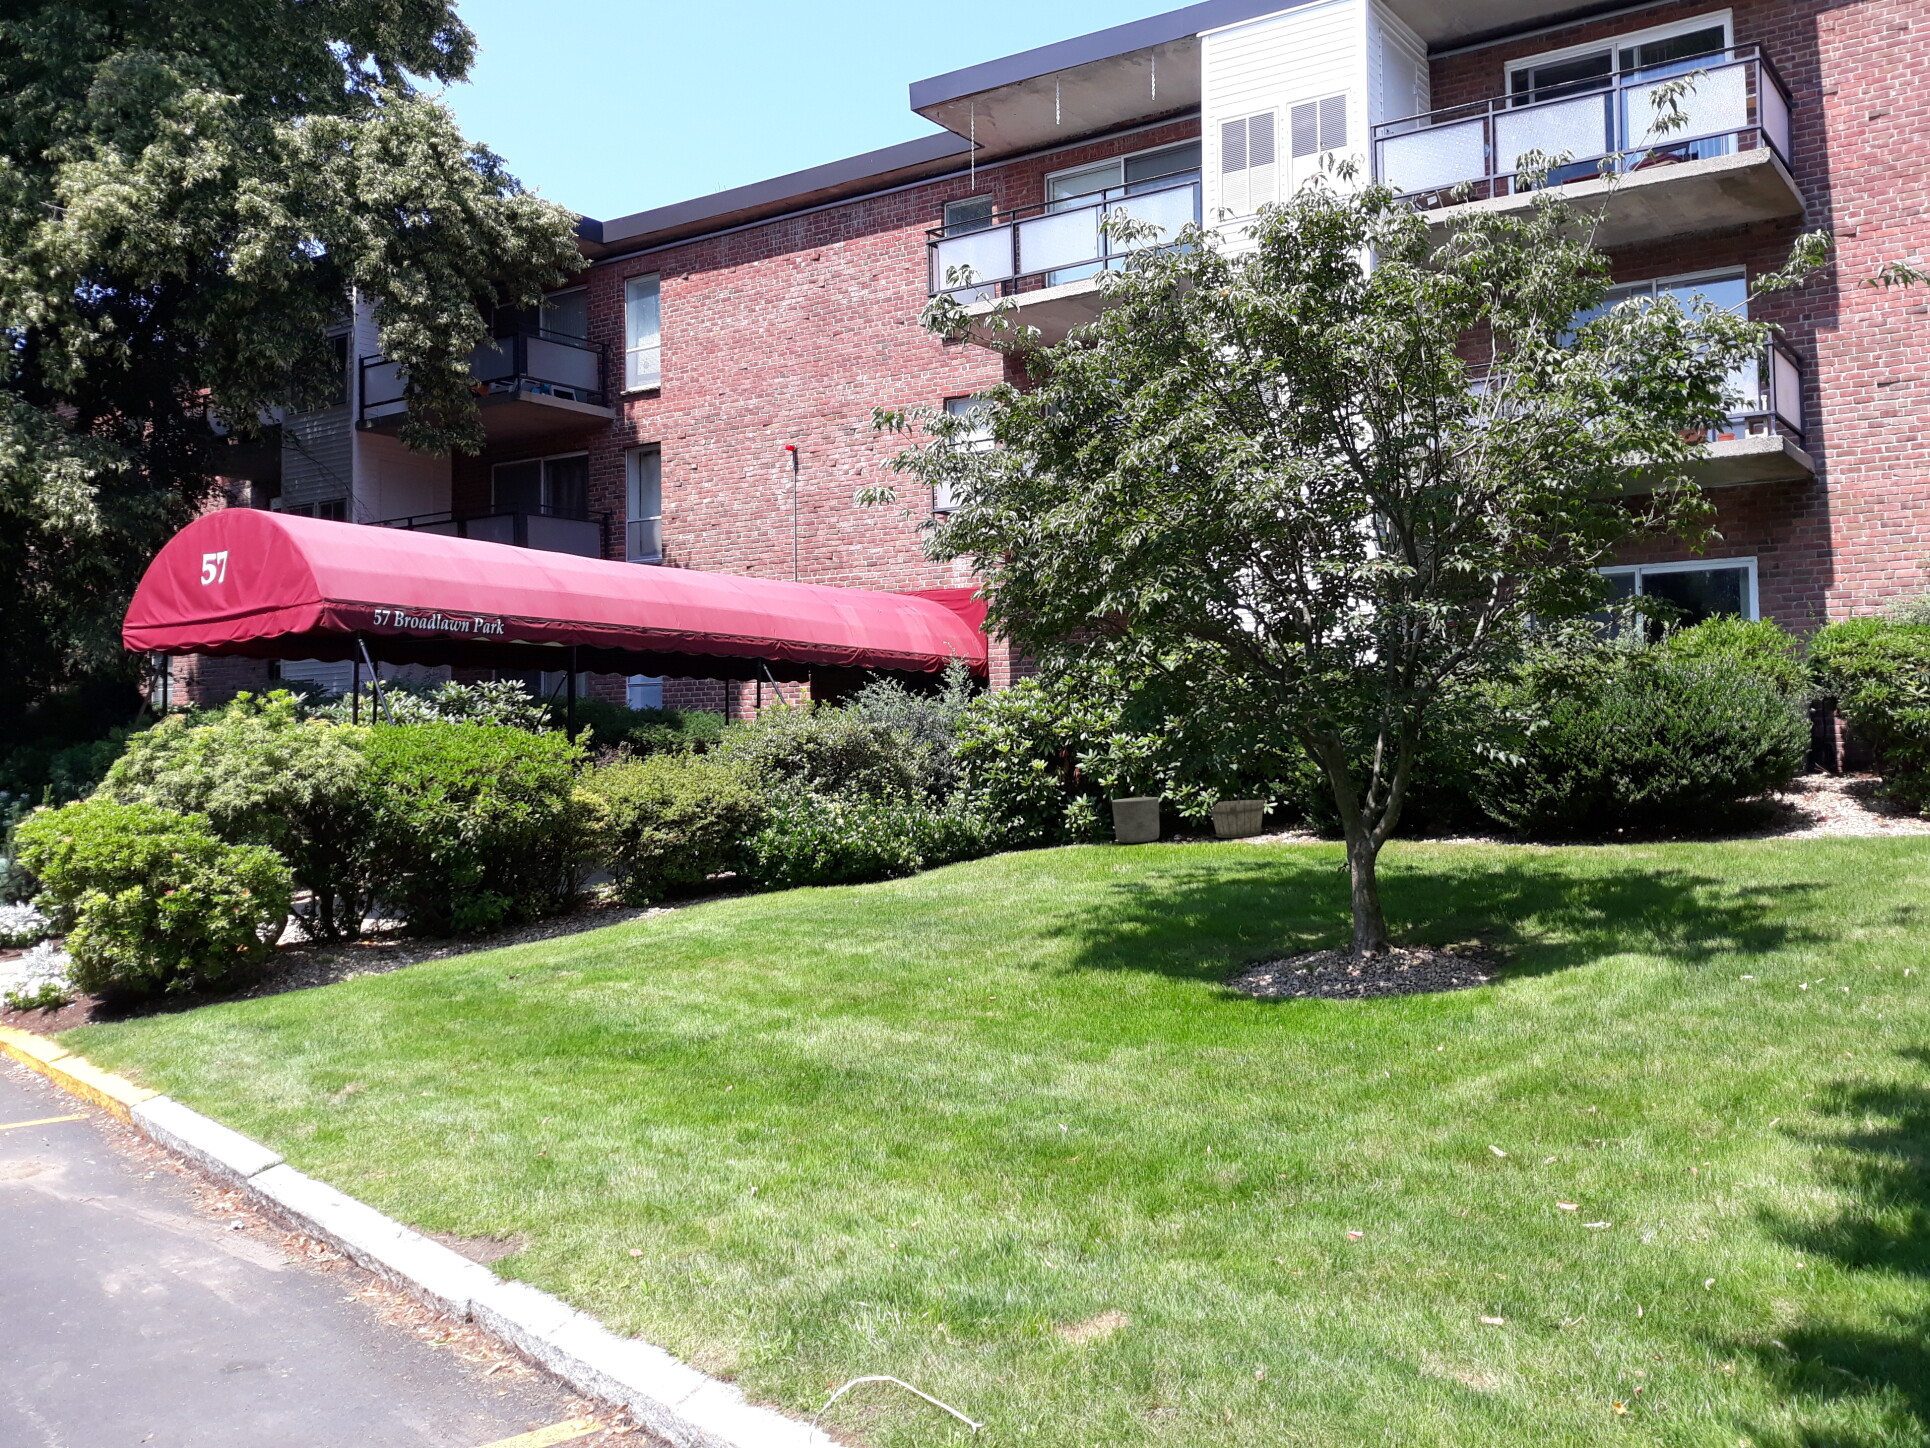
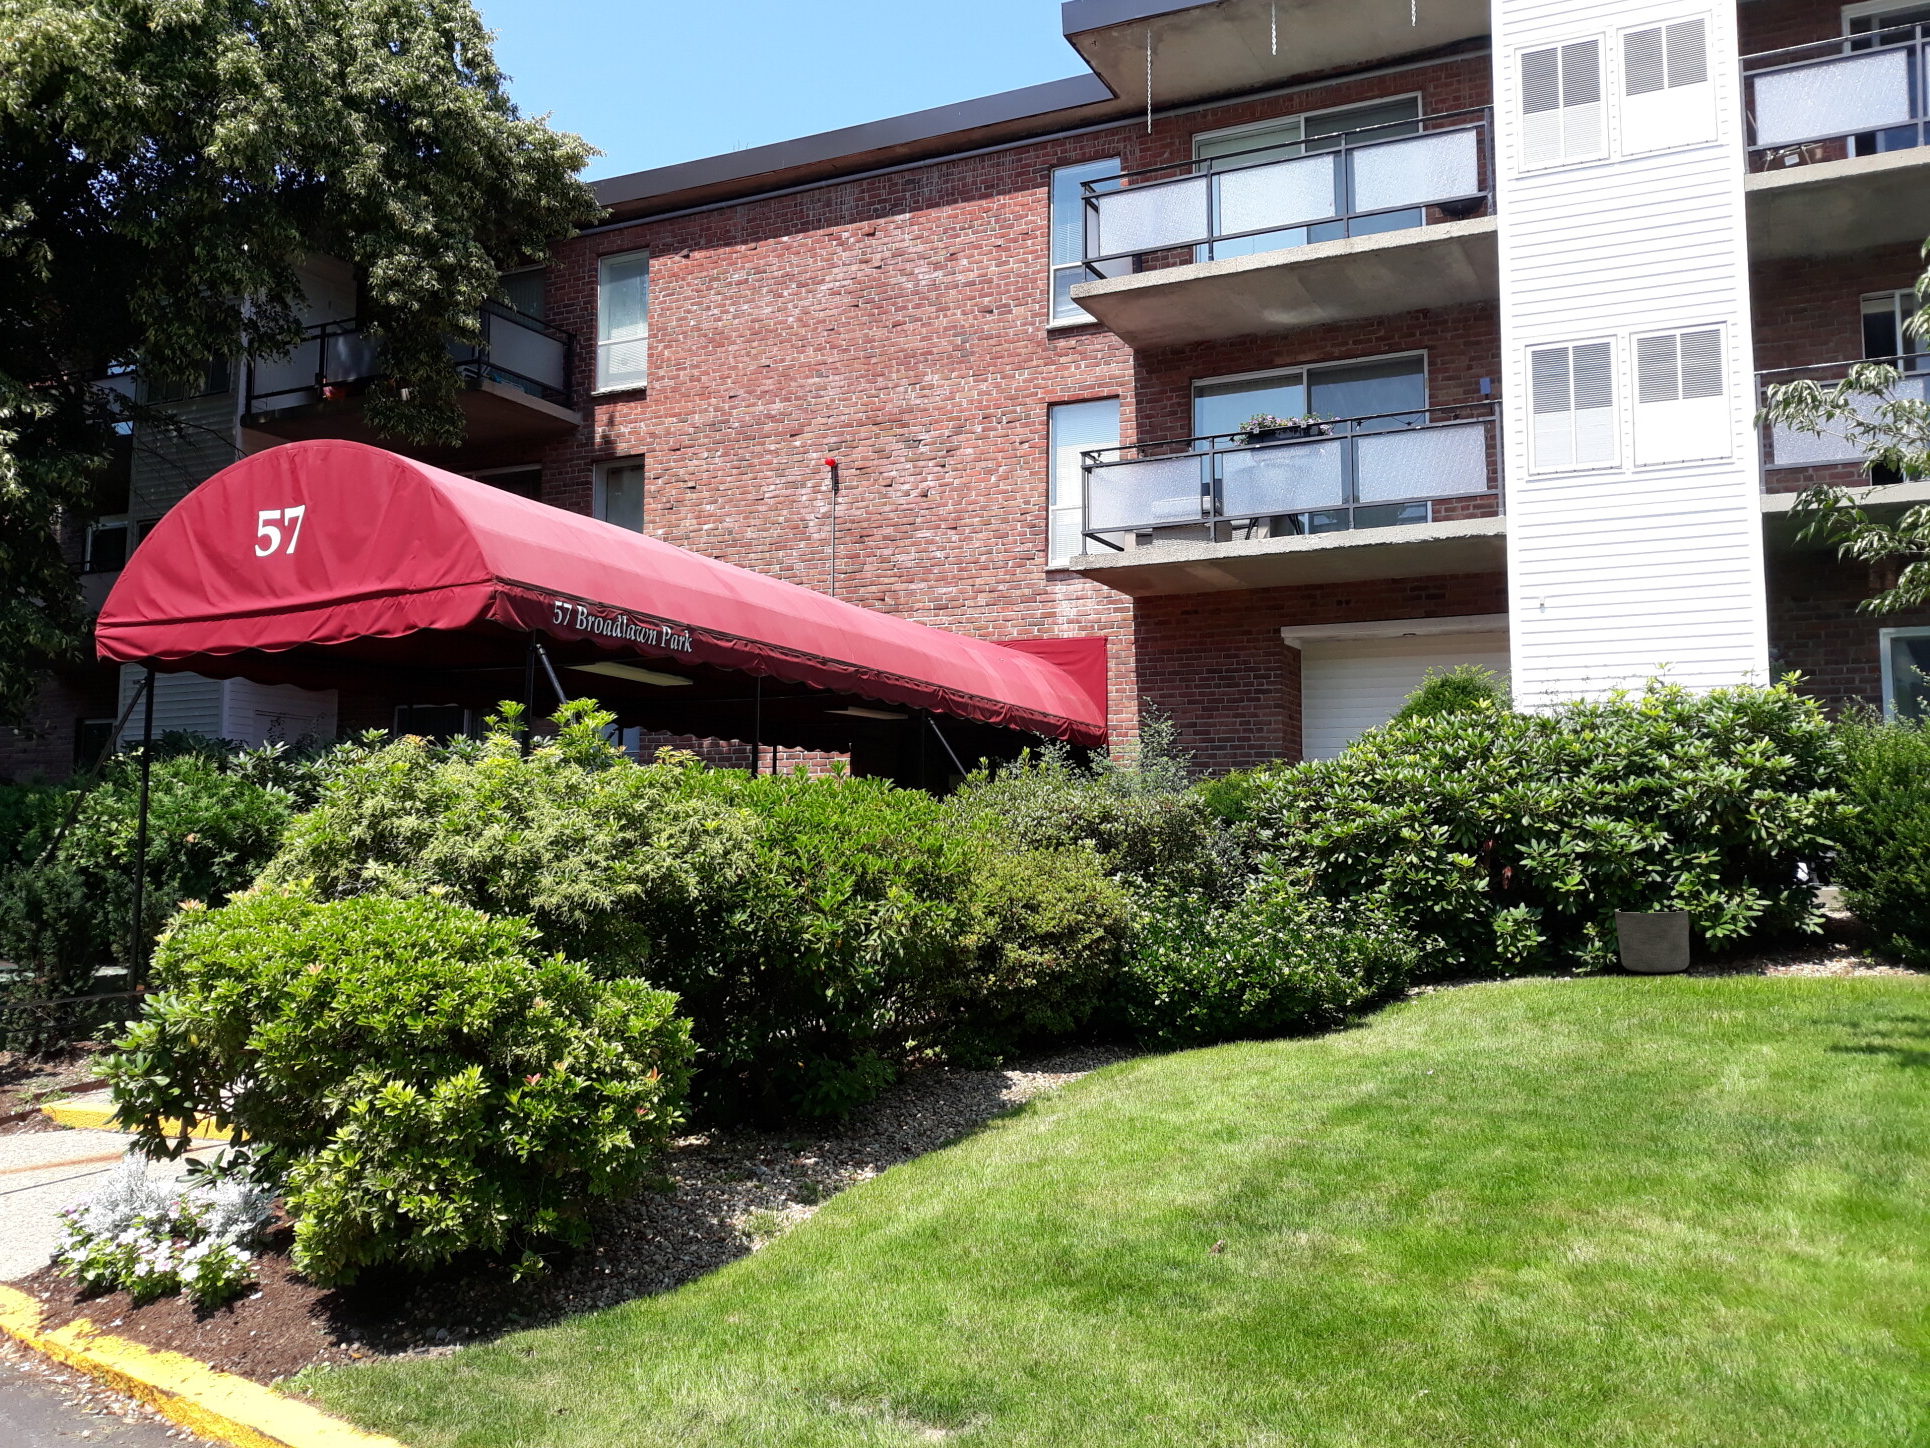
wooden bucket: present [1211,794,1264,838] -> none [1772,898,1859,967]

